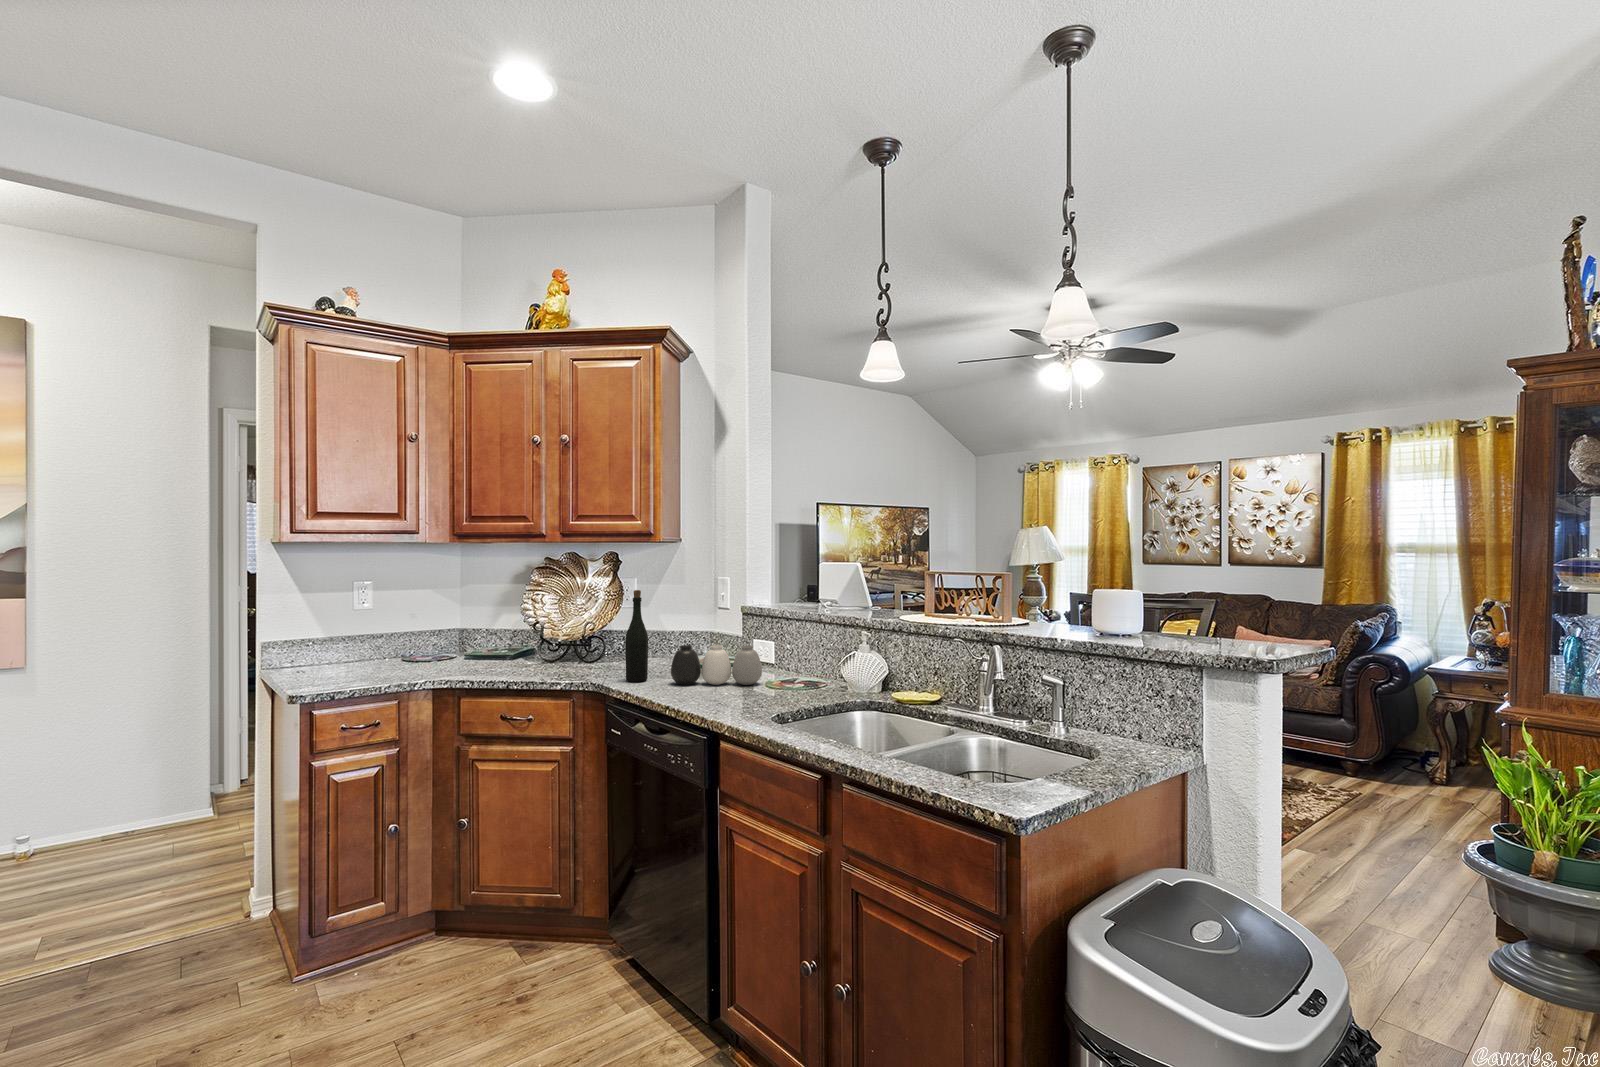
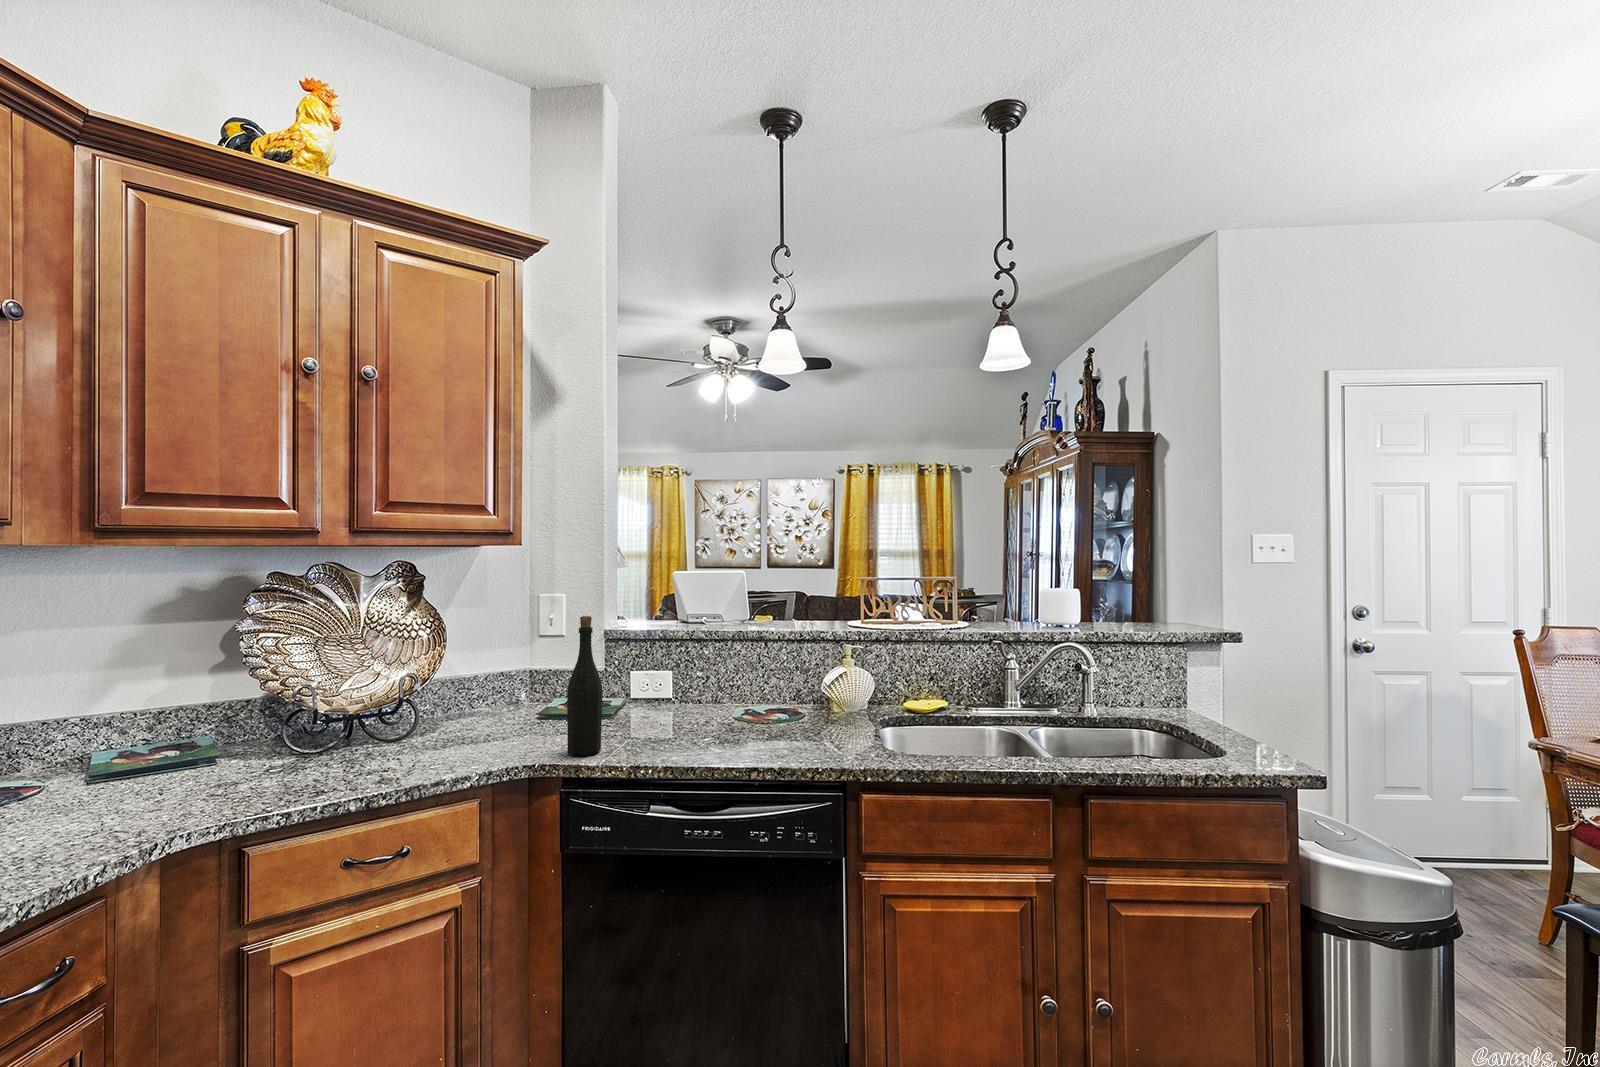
vase: present [671,645,762,685] -> none [640,677,745,744]

